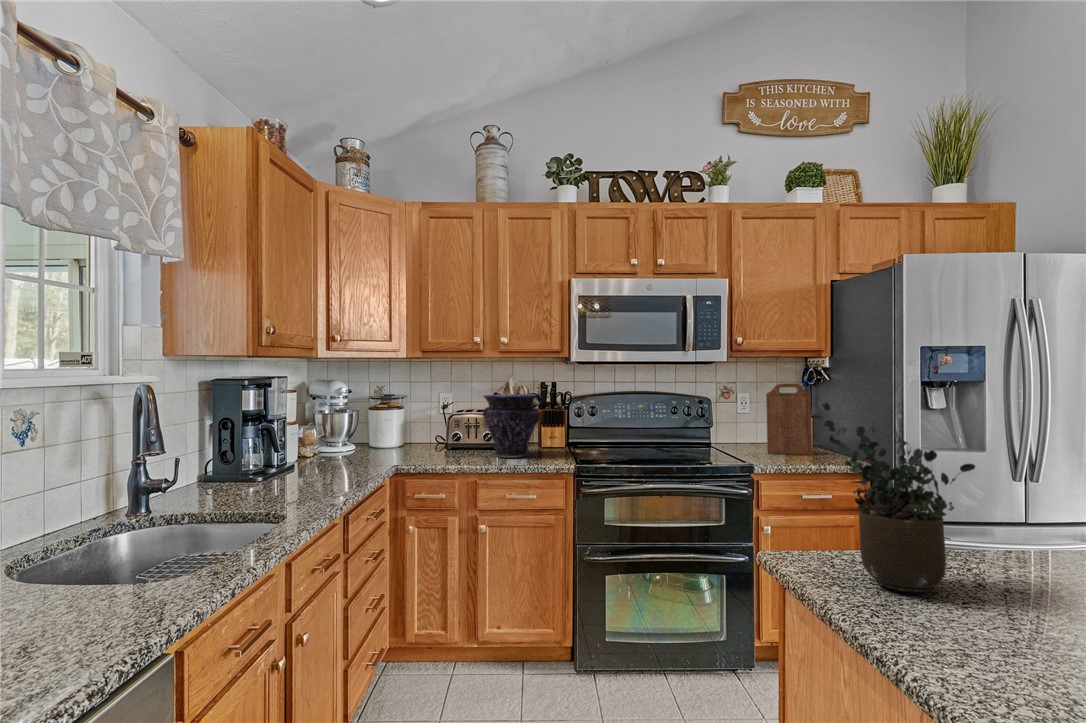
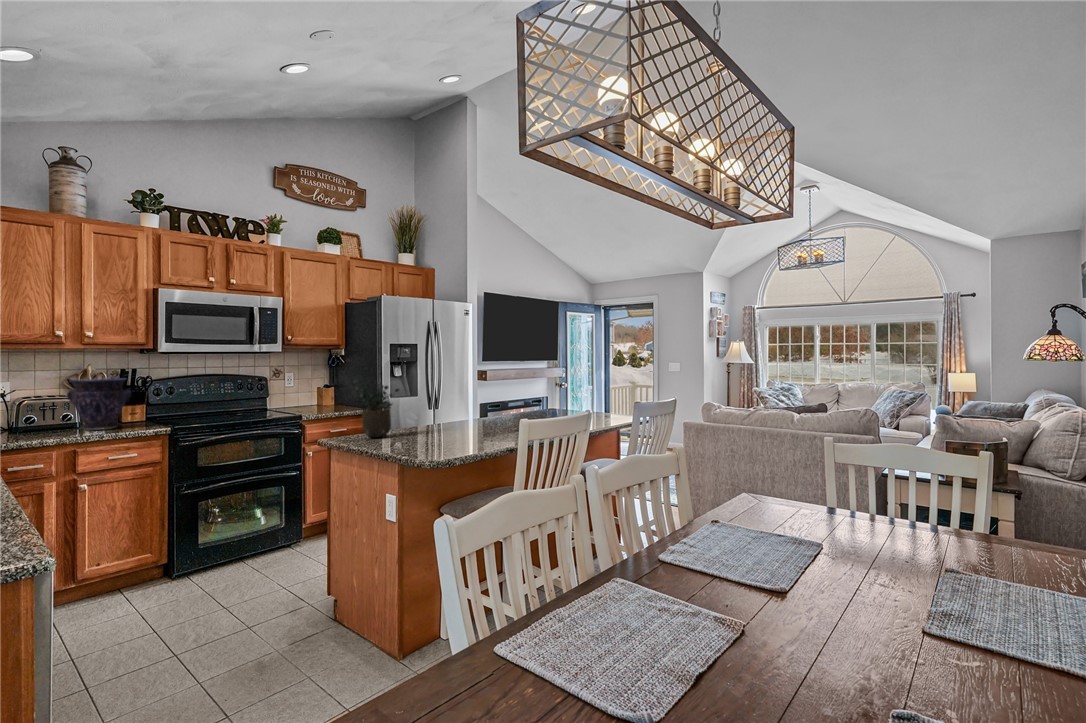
cutting board: present [766,384,812,455] -> none [307,366,335,411]

